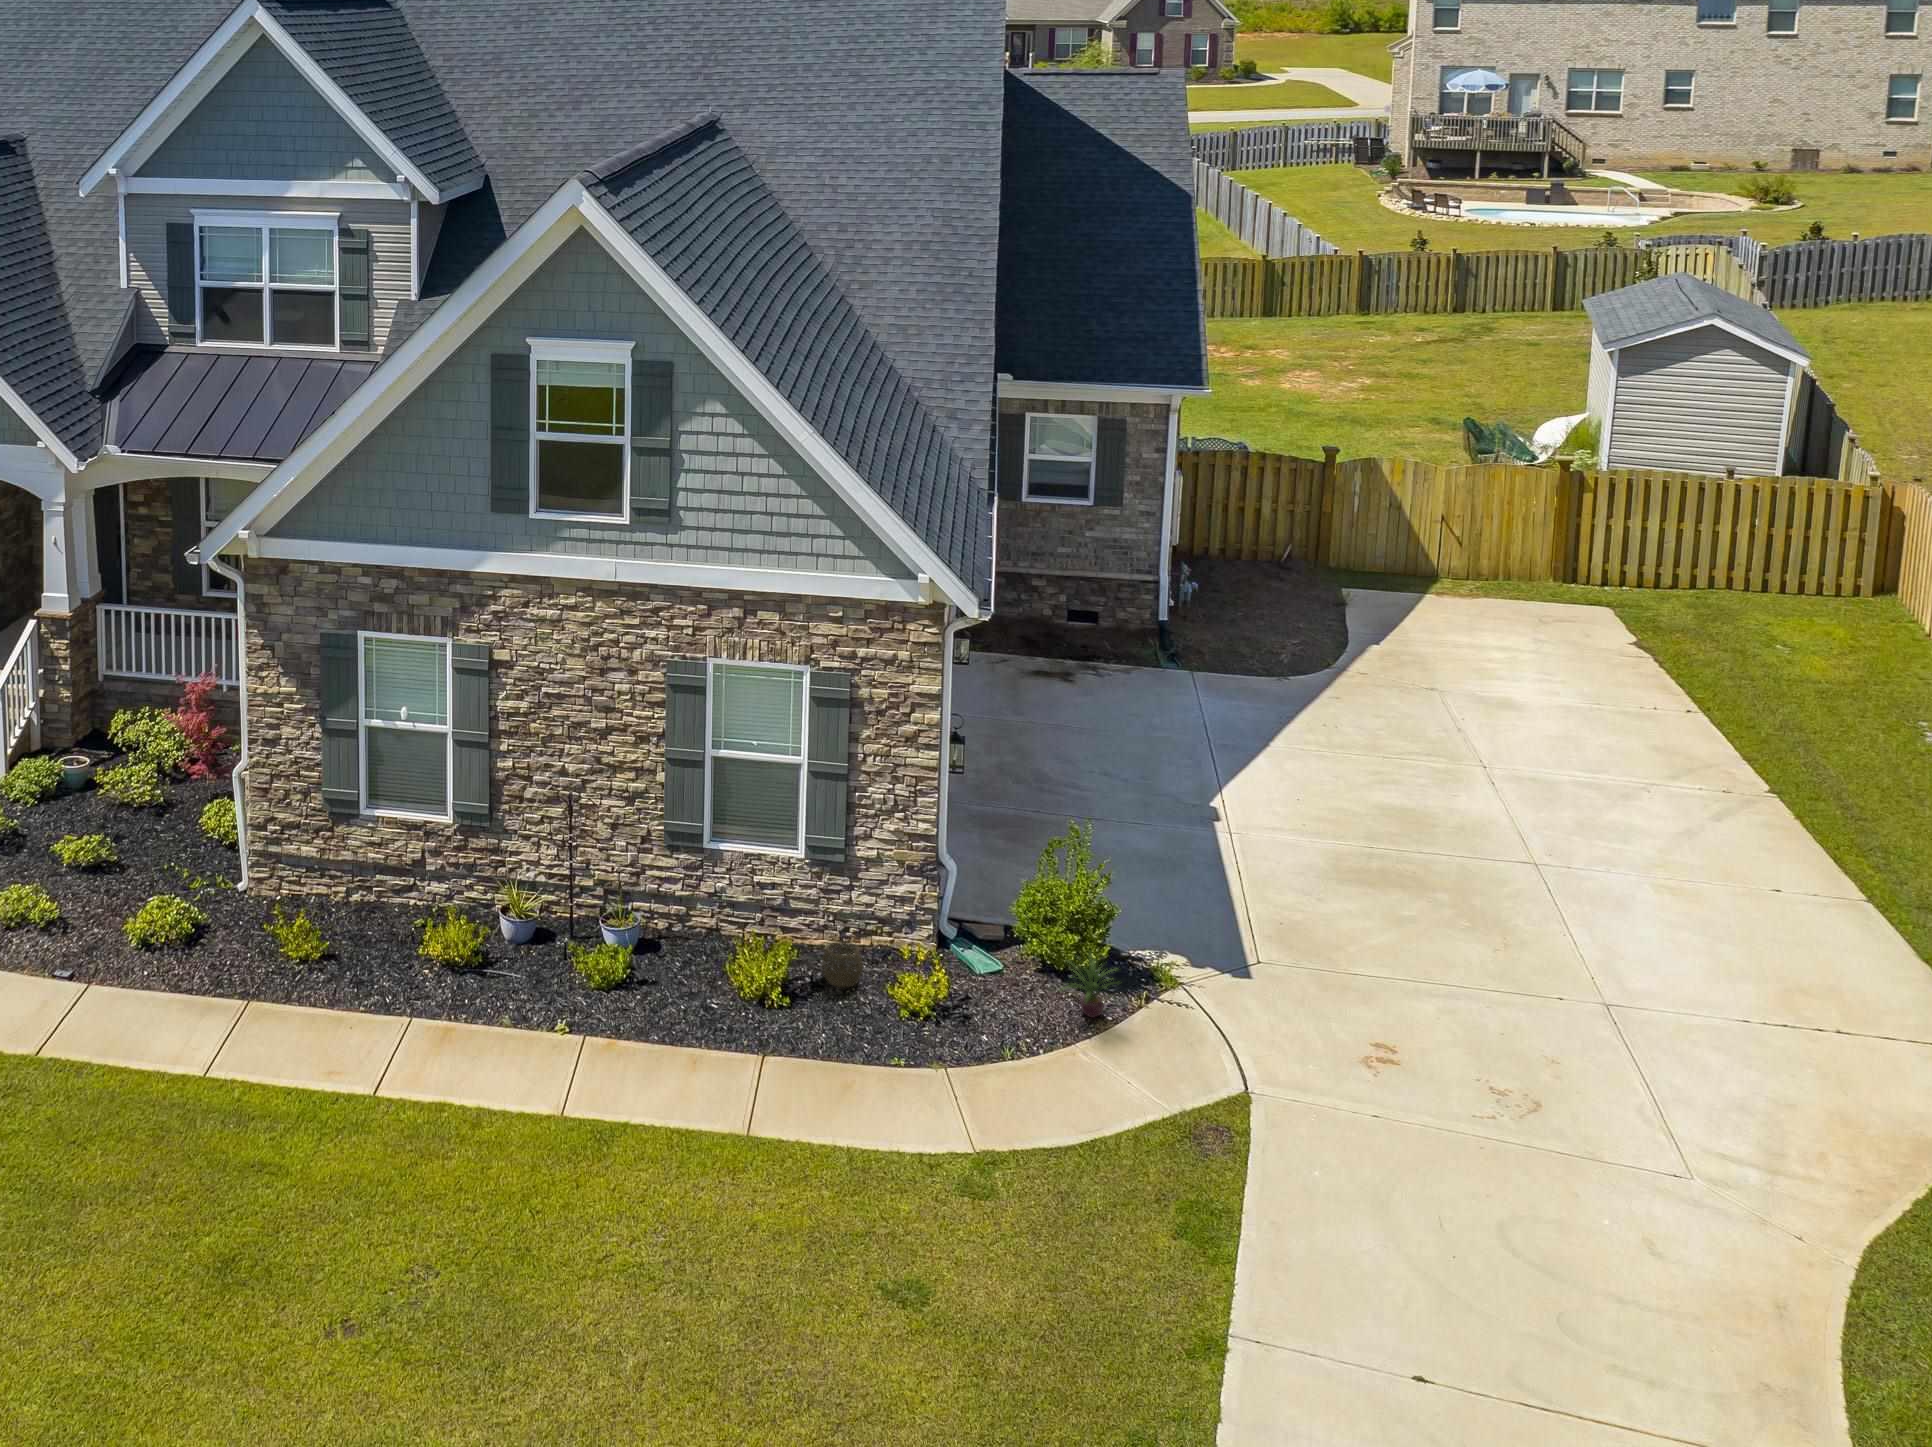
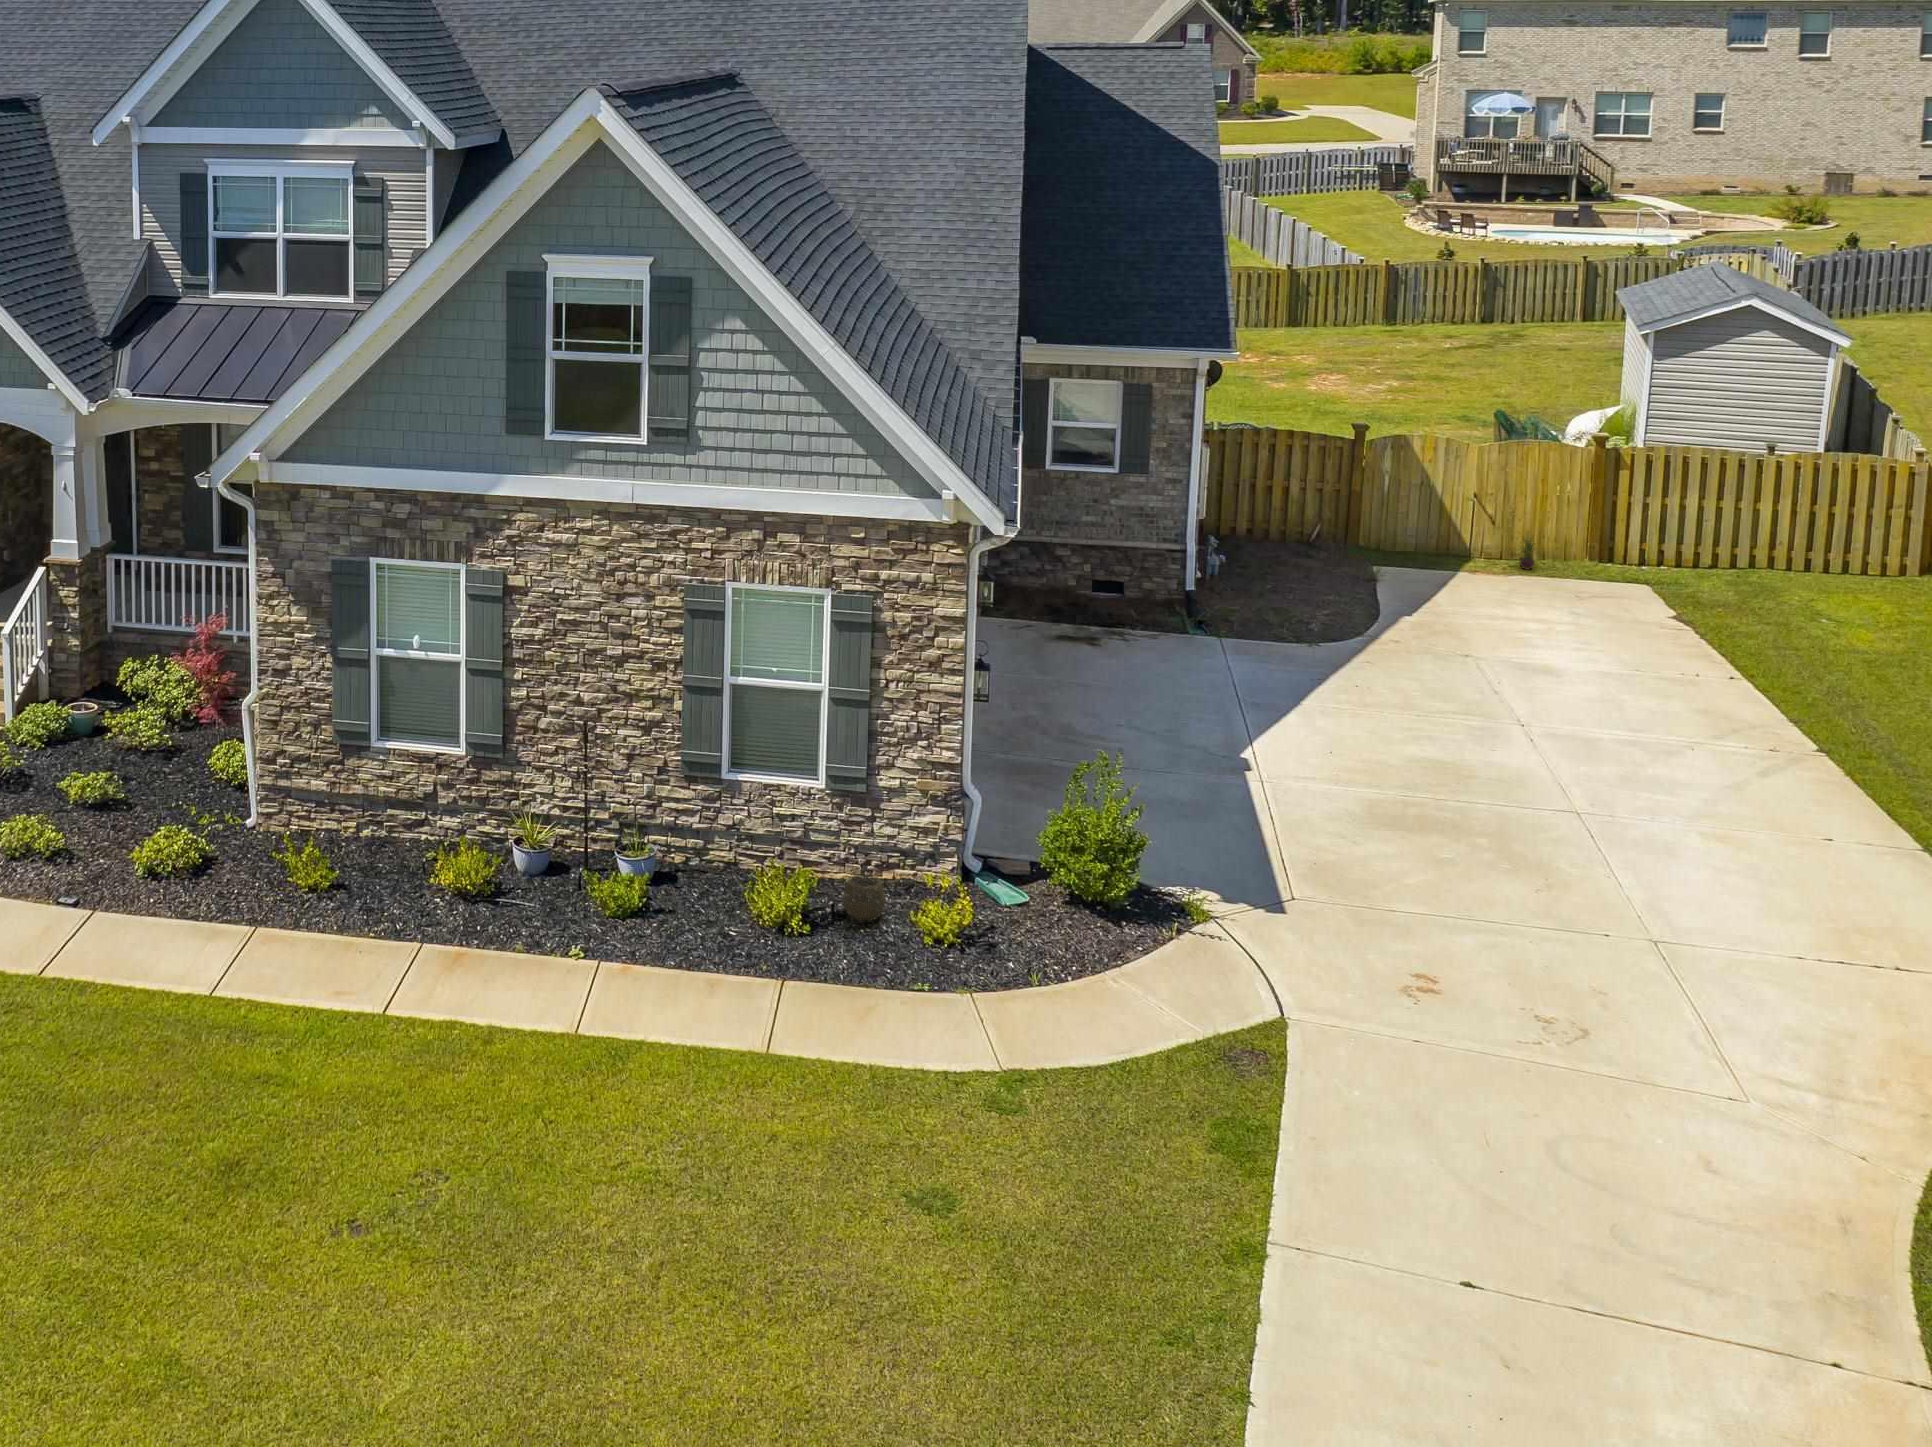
decorative plant: present [1077,952,1113,1018] -> present [1517,535,1540,570]

